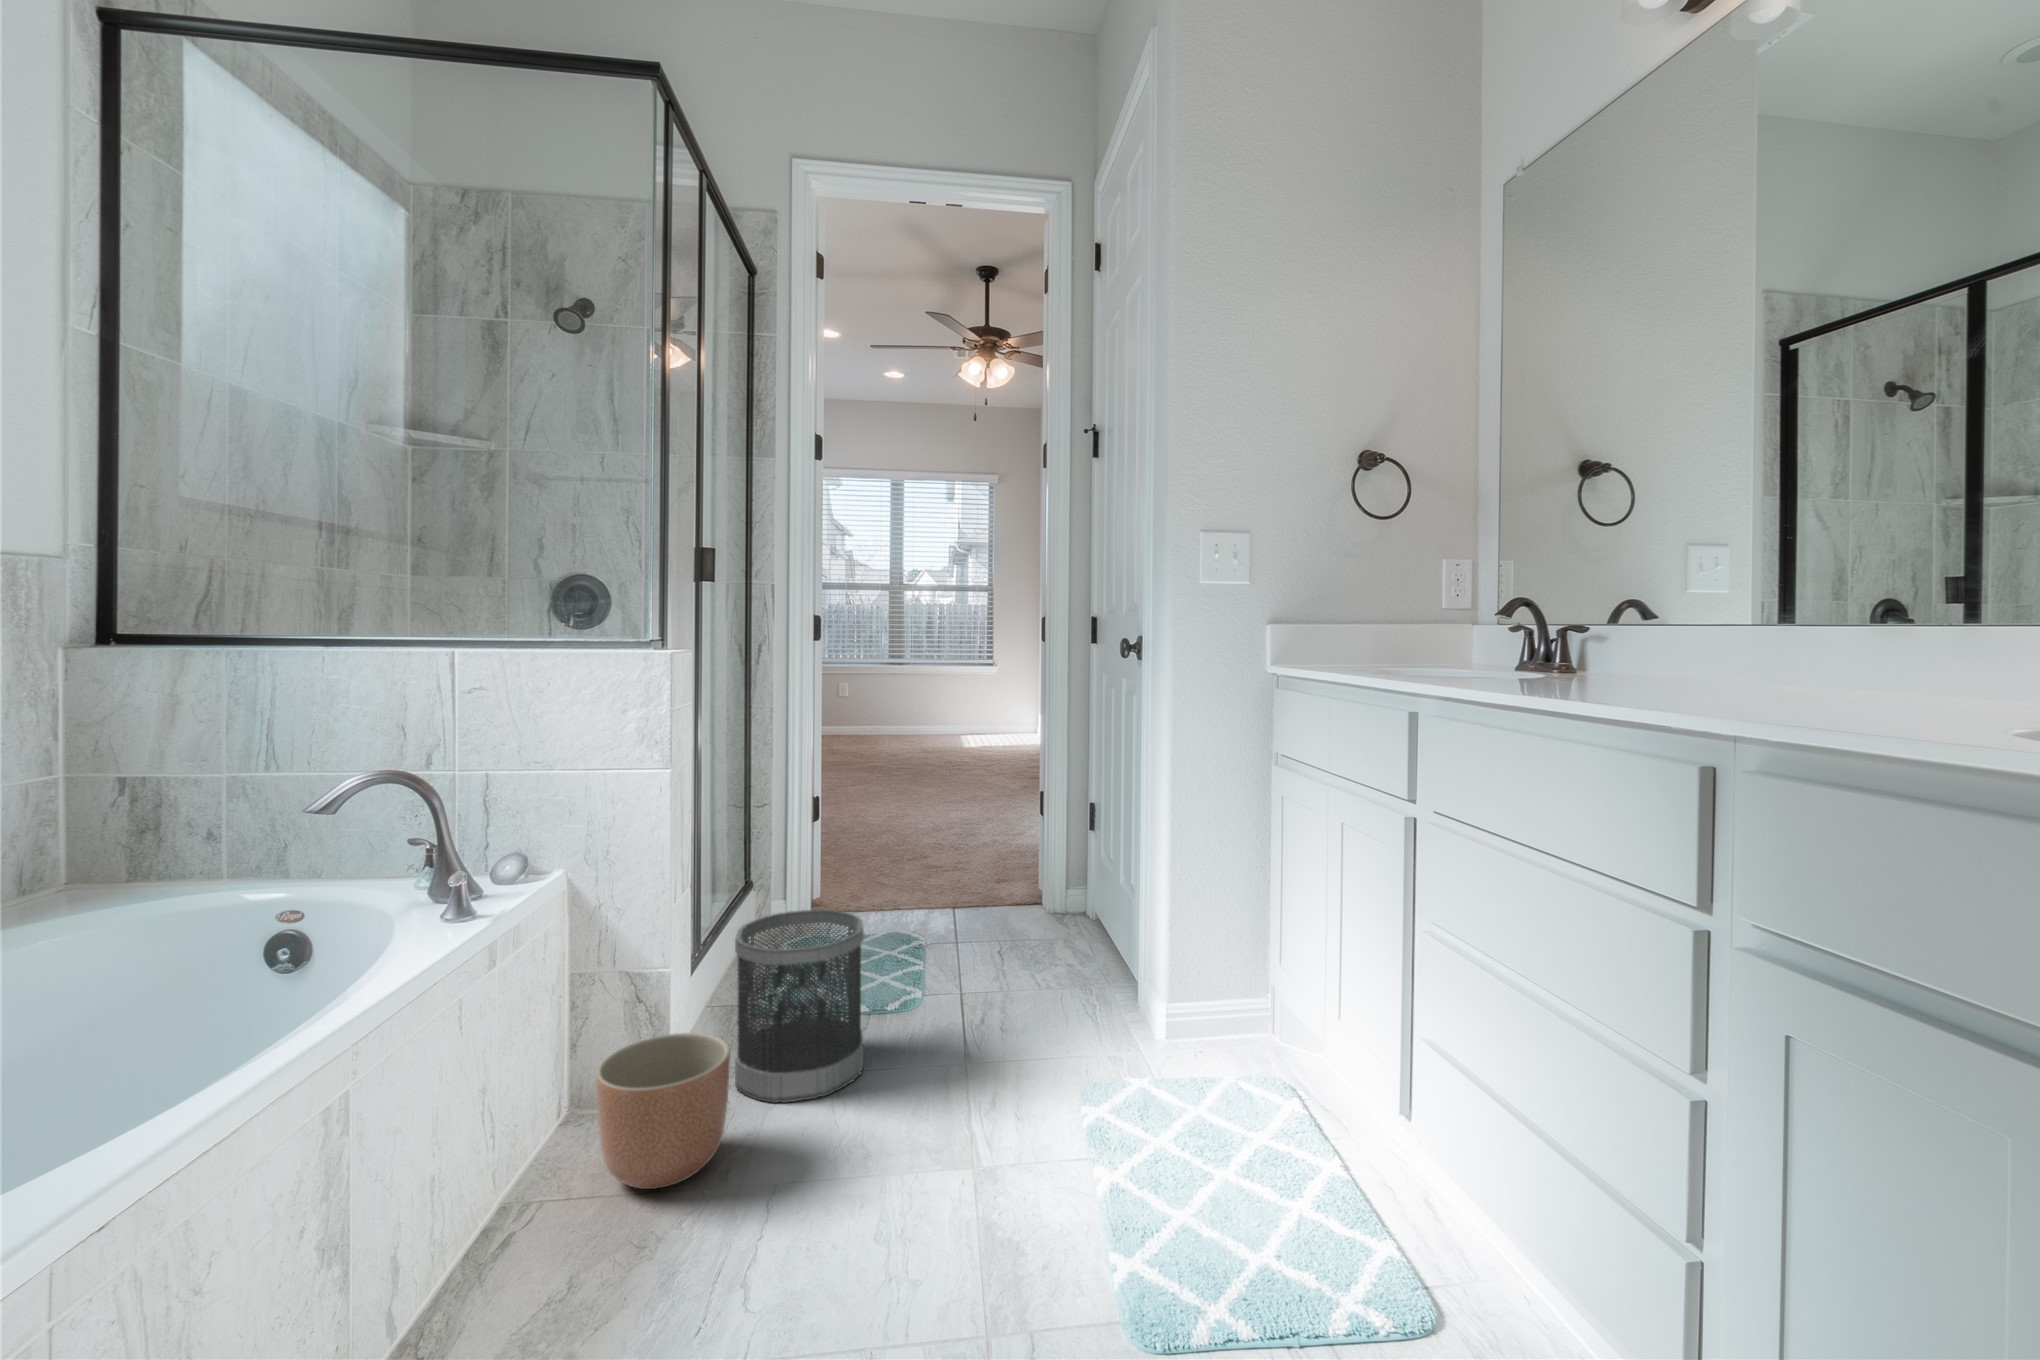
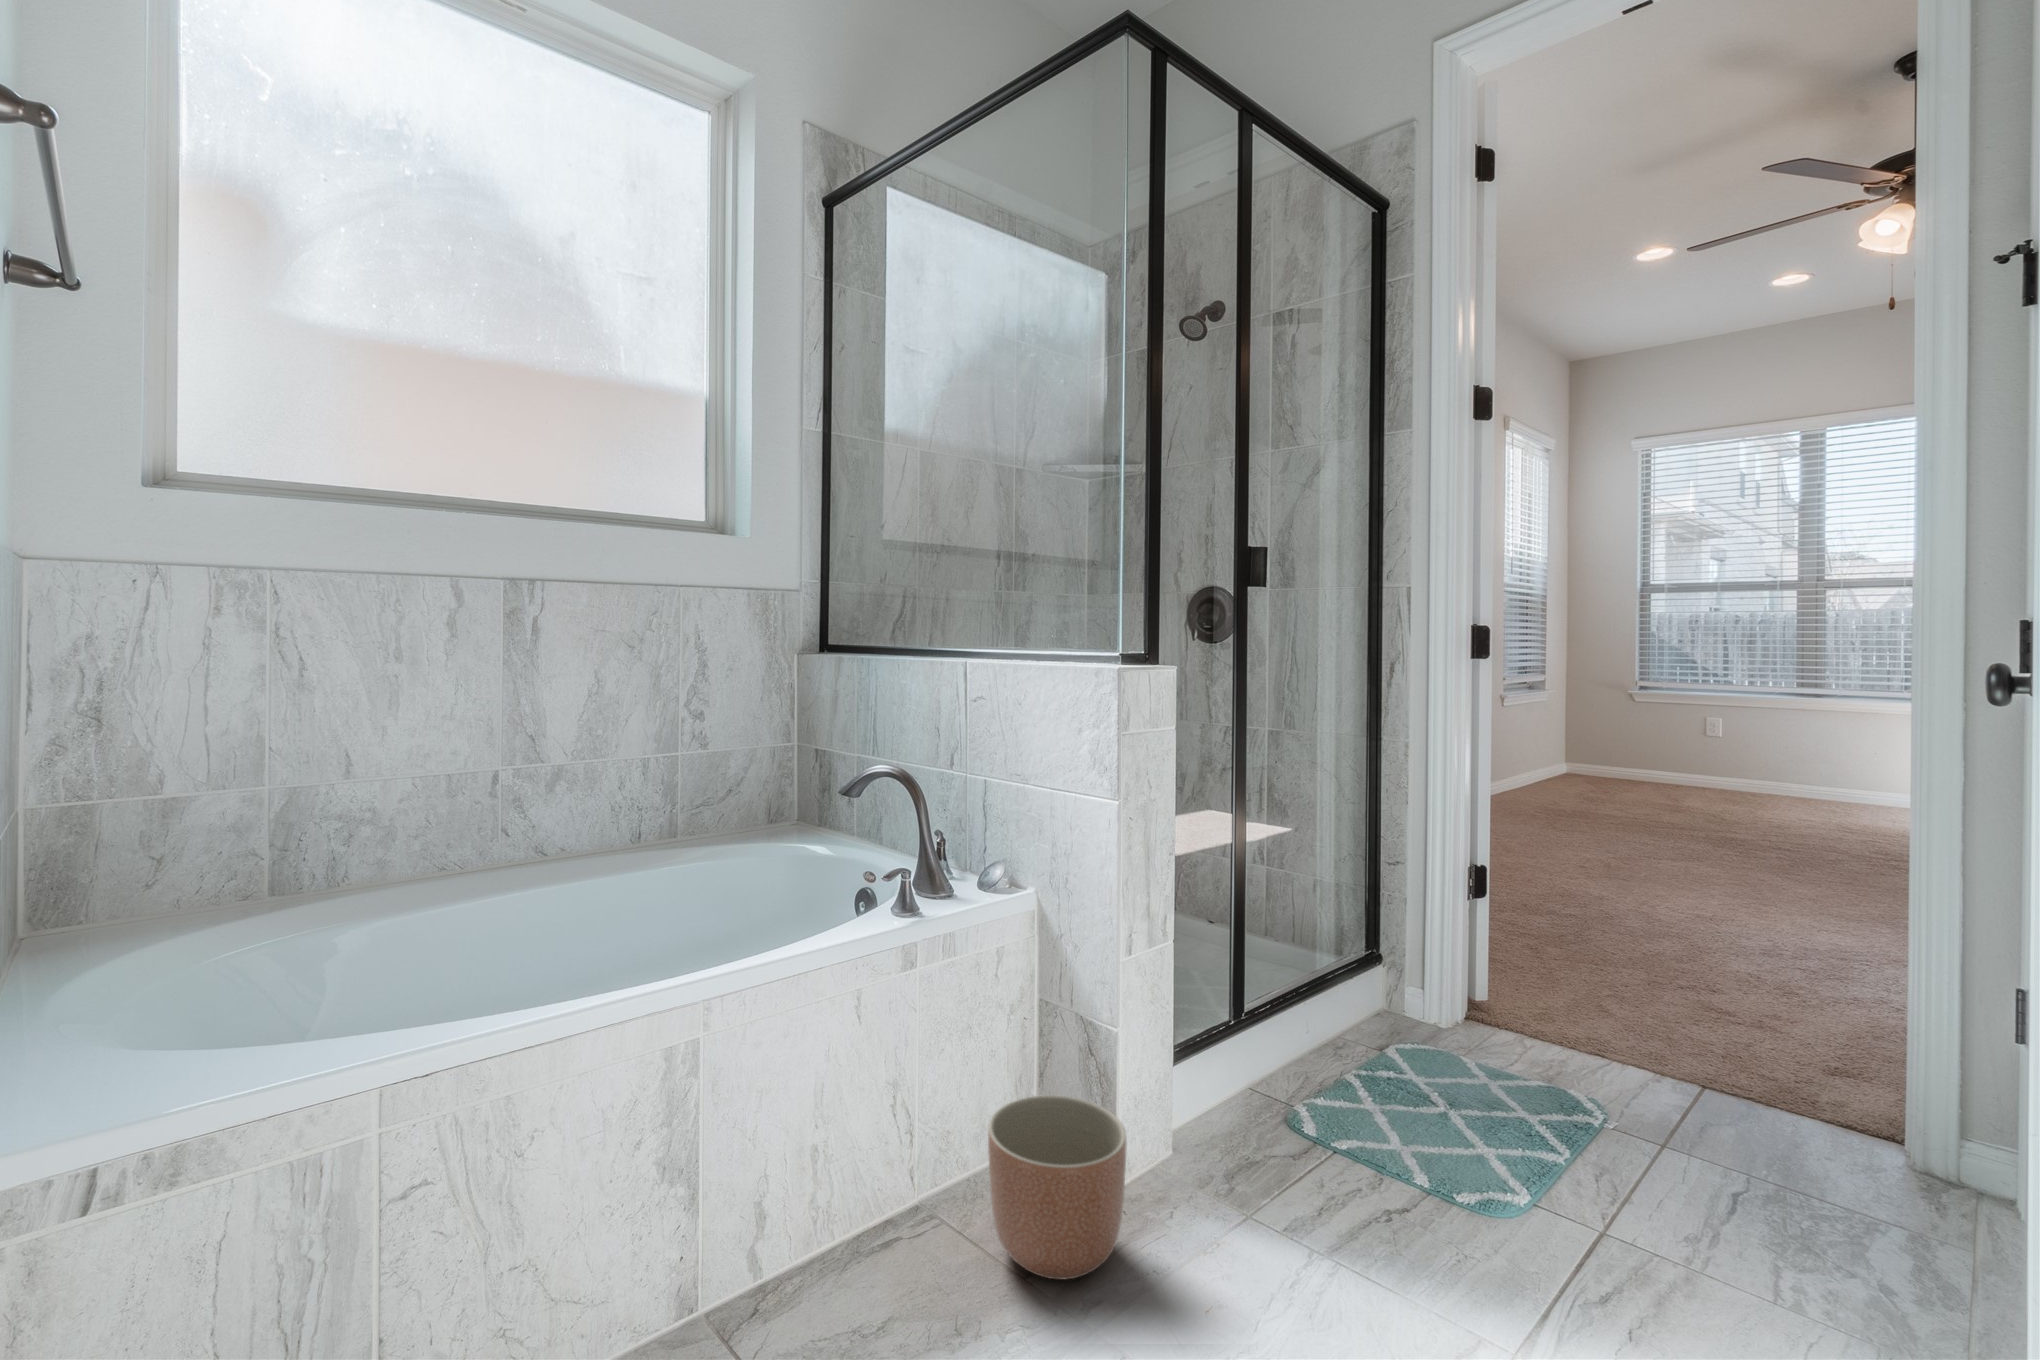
wastebasket: present [735,909,864,1103] -> none [1193,1003,1369,1278]

